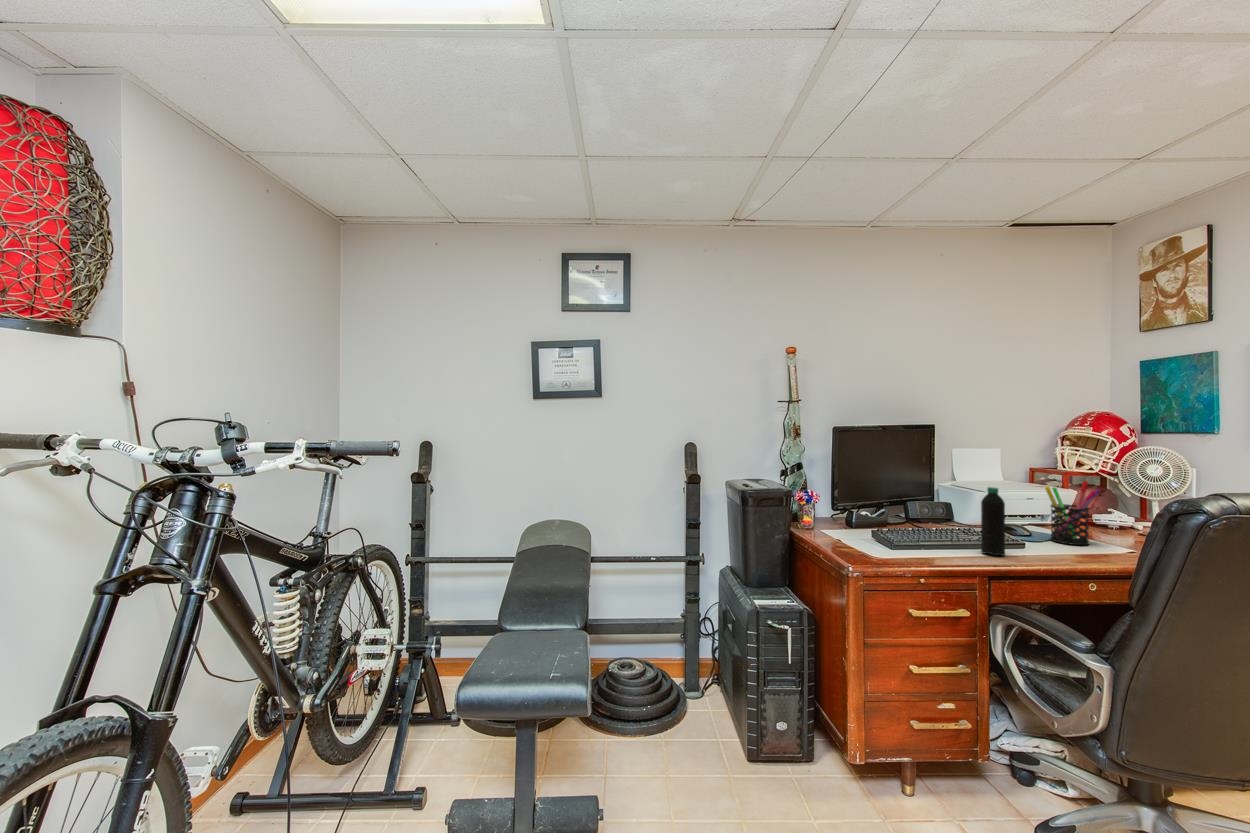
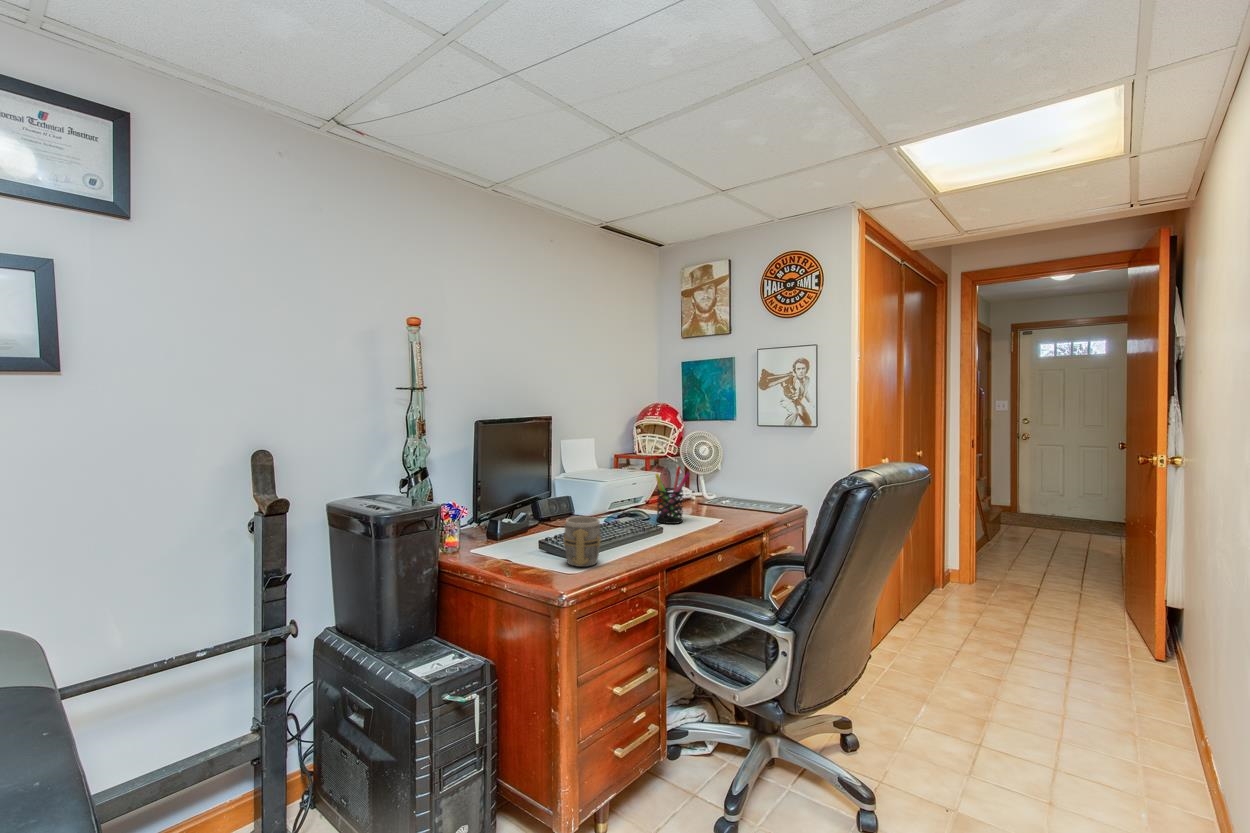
water bottle: present [981,487,1005,556] -> none [627,481,647,548]
mug: none [895,512,934,558] -> present [564,516,601,567]

